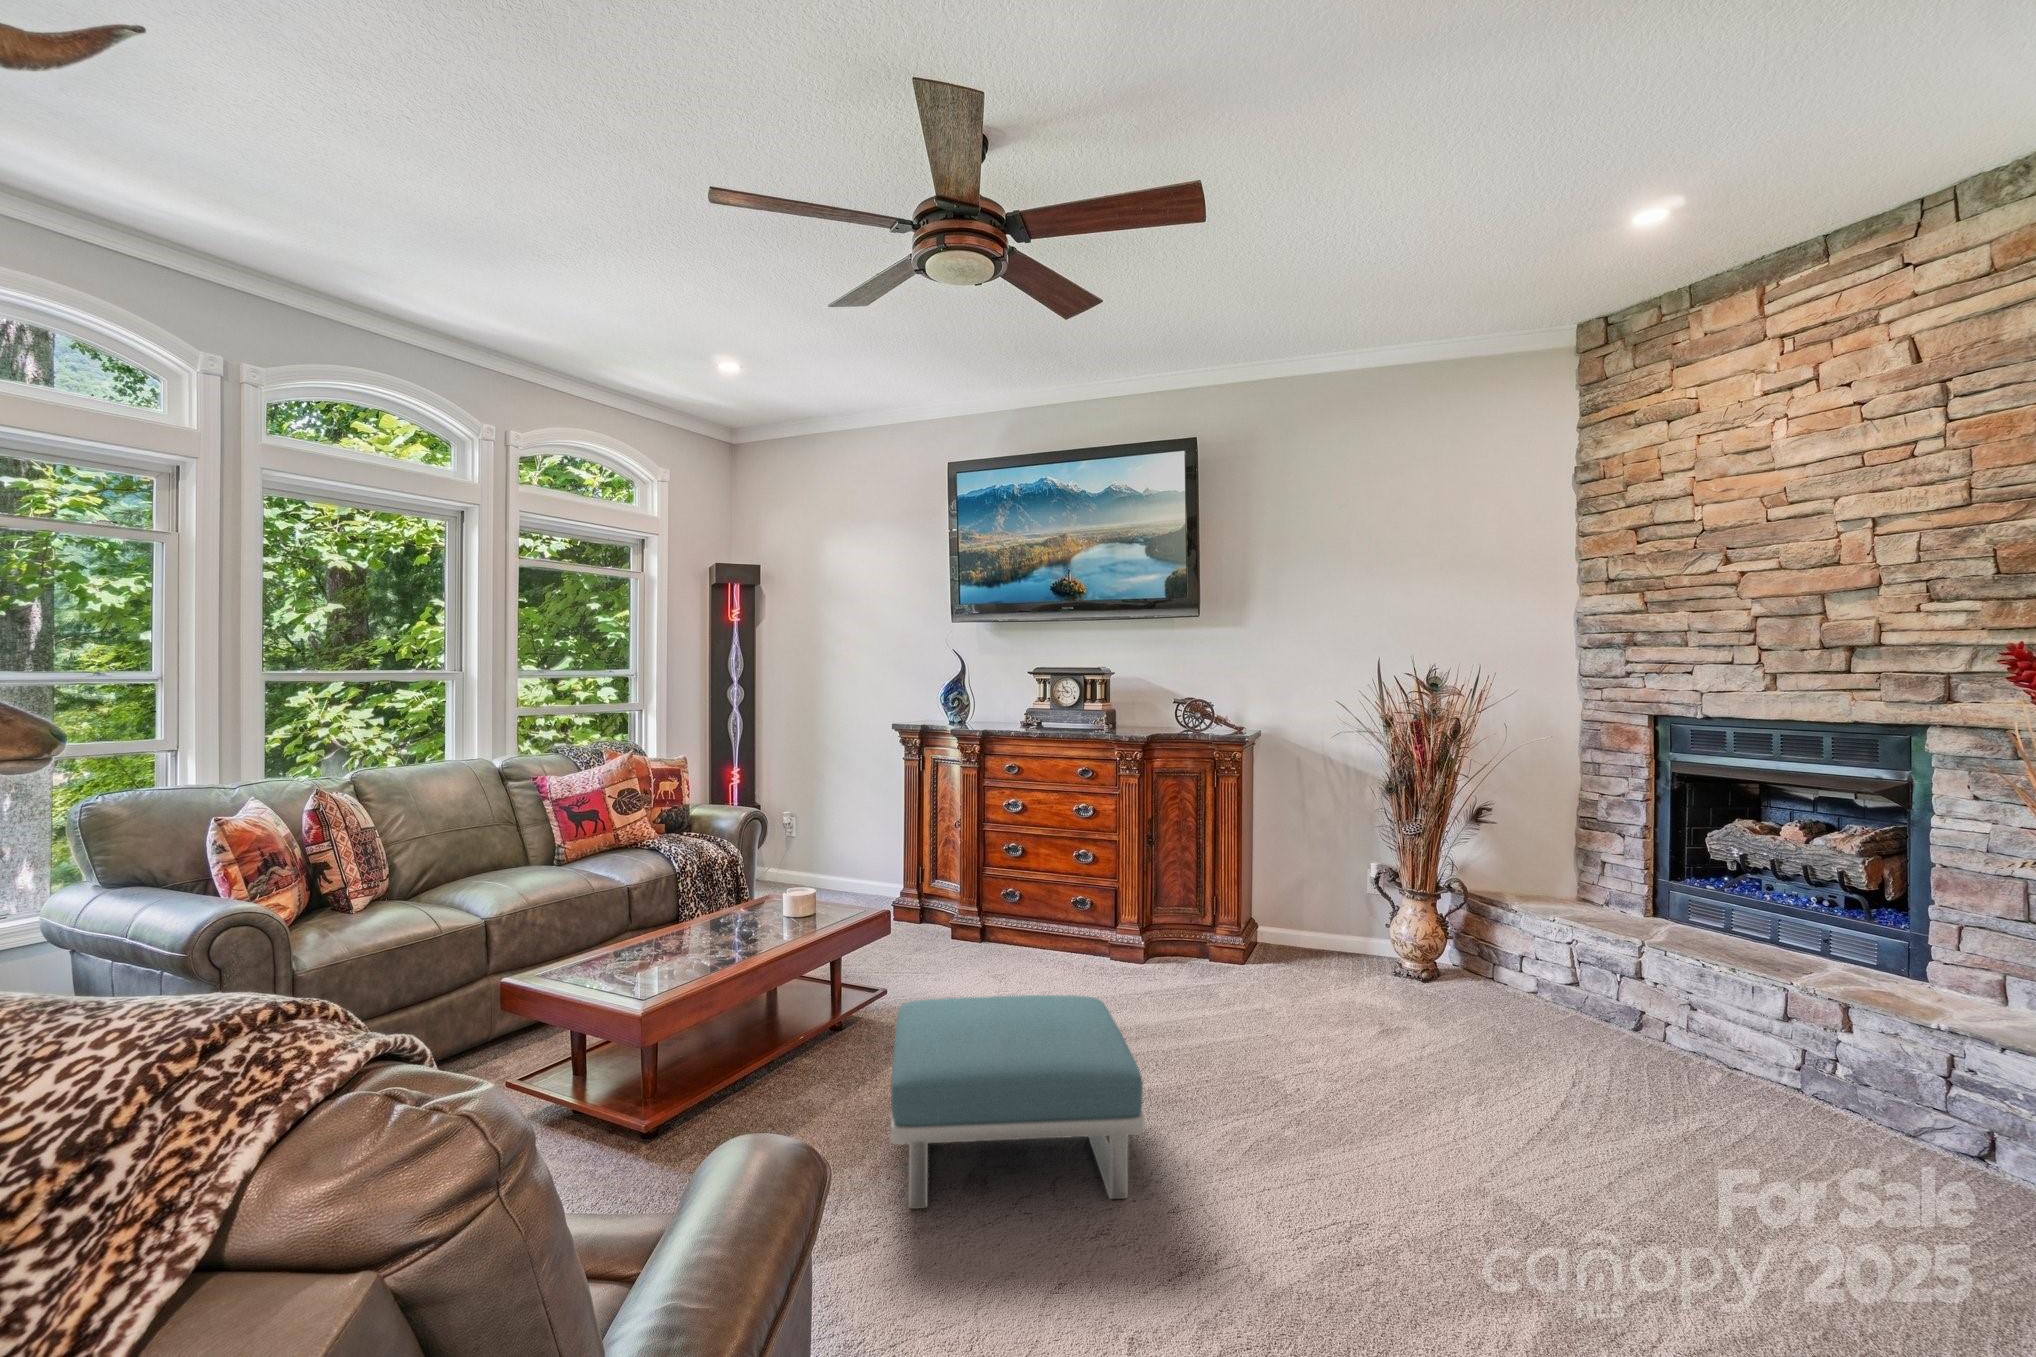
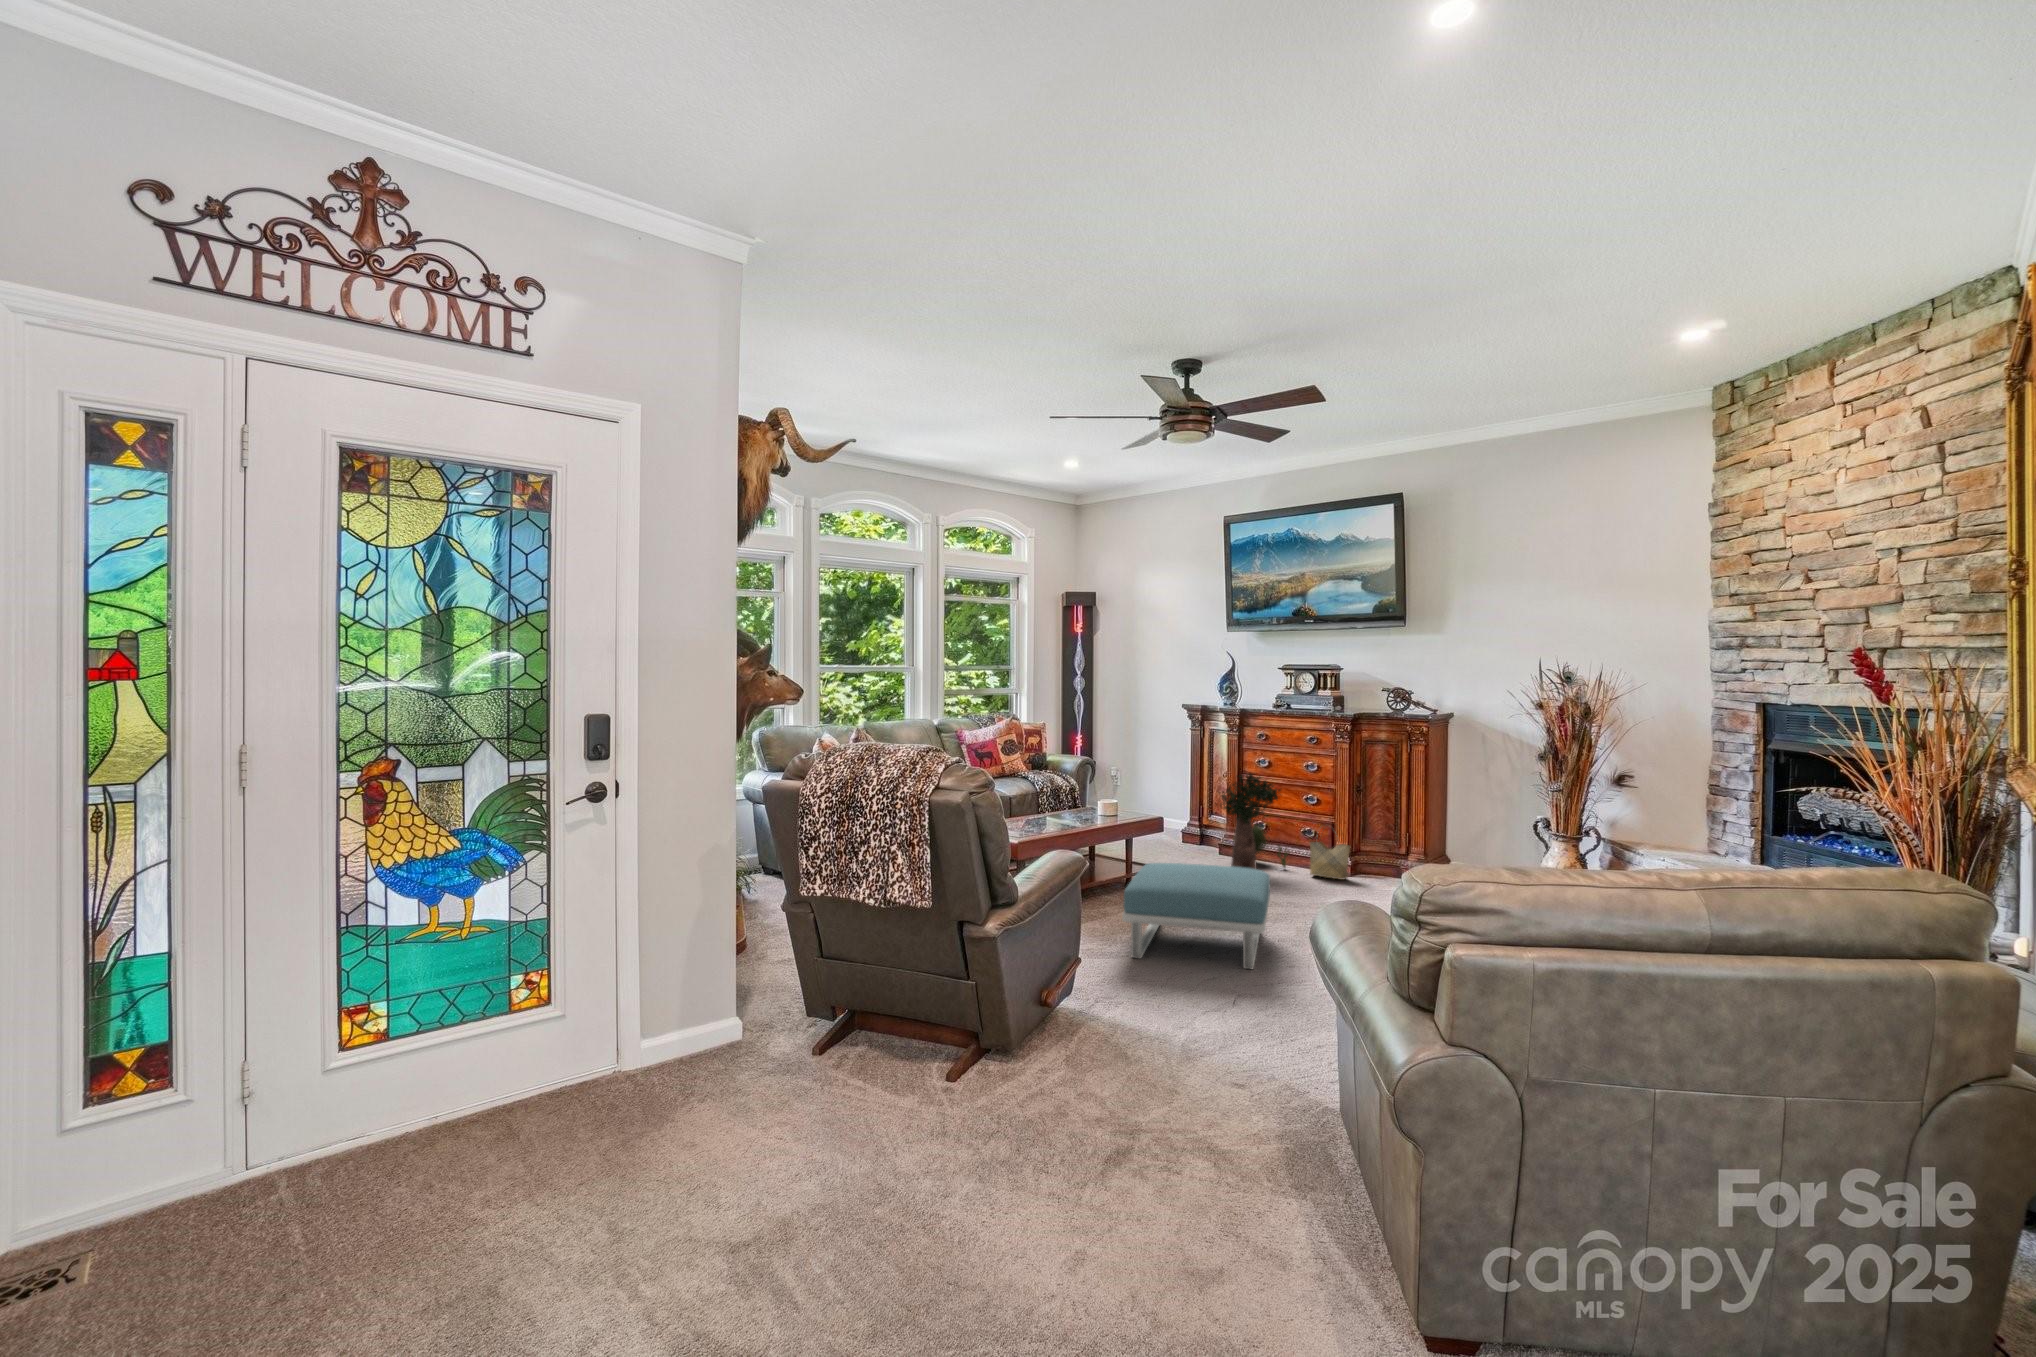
potted plant: none [957,820,1059,967] -> present [1221,773,1289,869]
woven basket: none [1088,886,1143,965] -> present [1310,842,1350,880]

